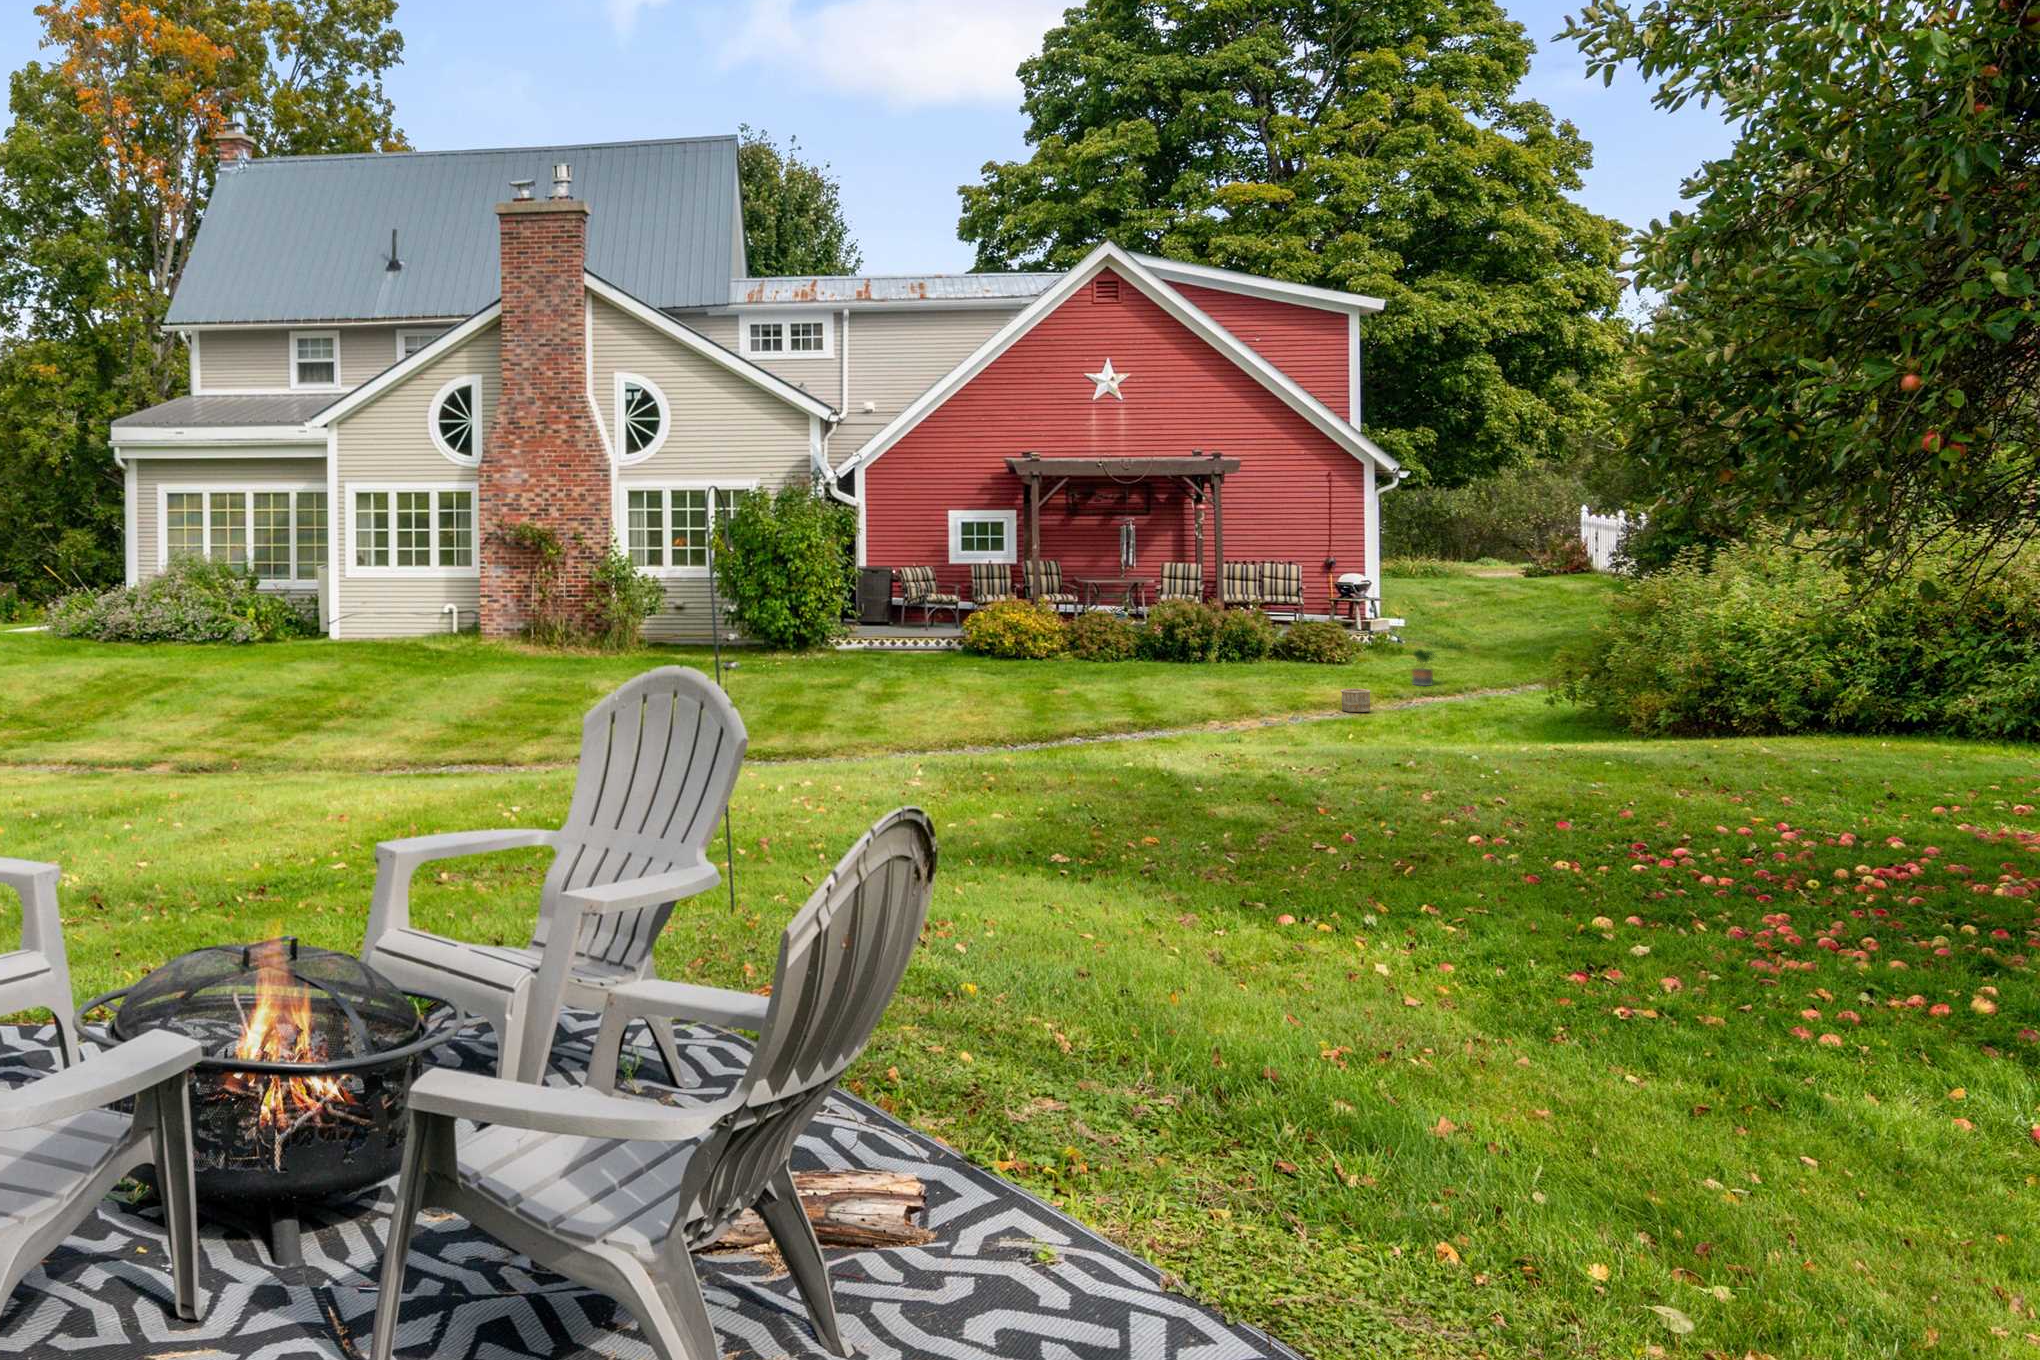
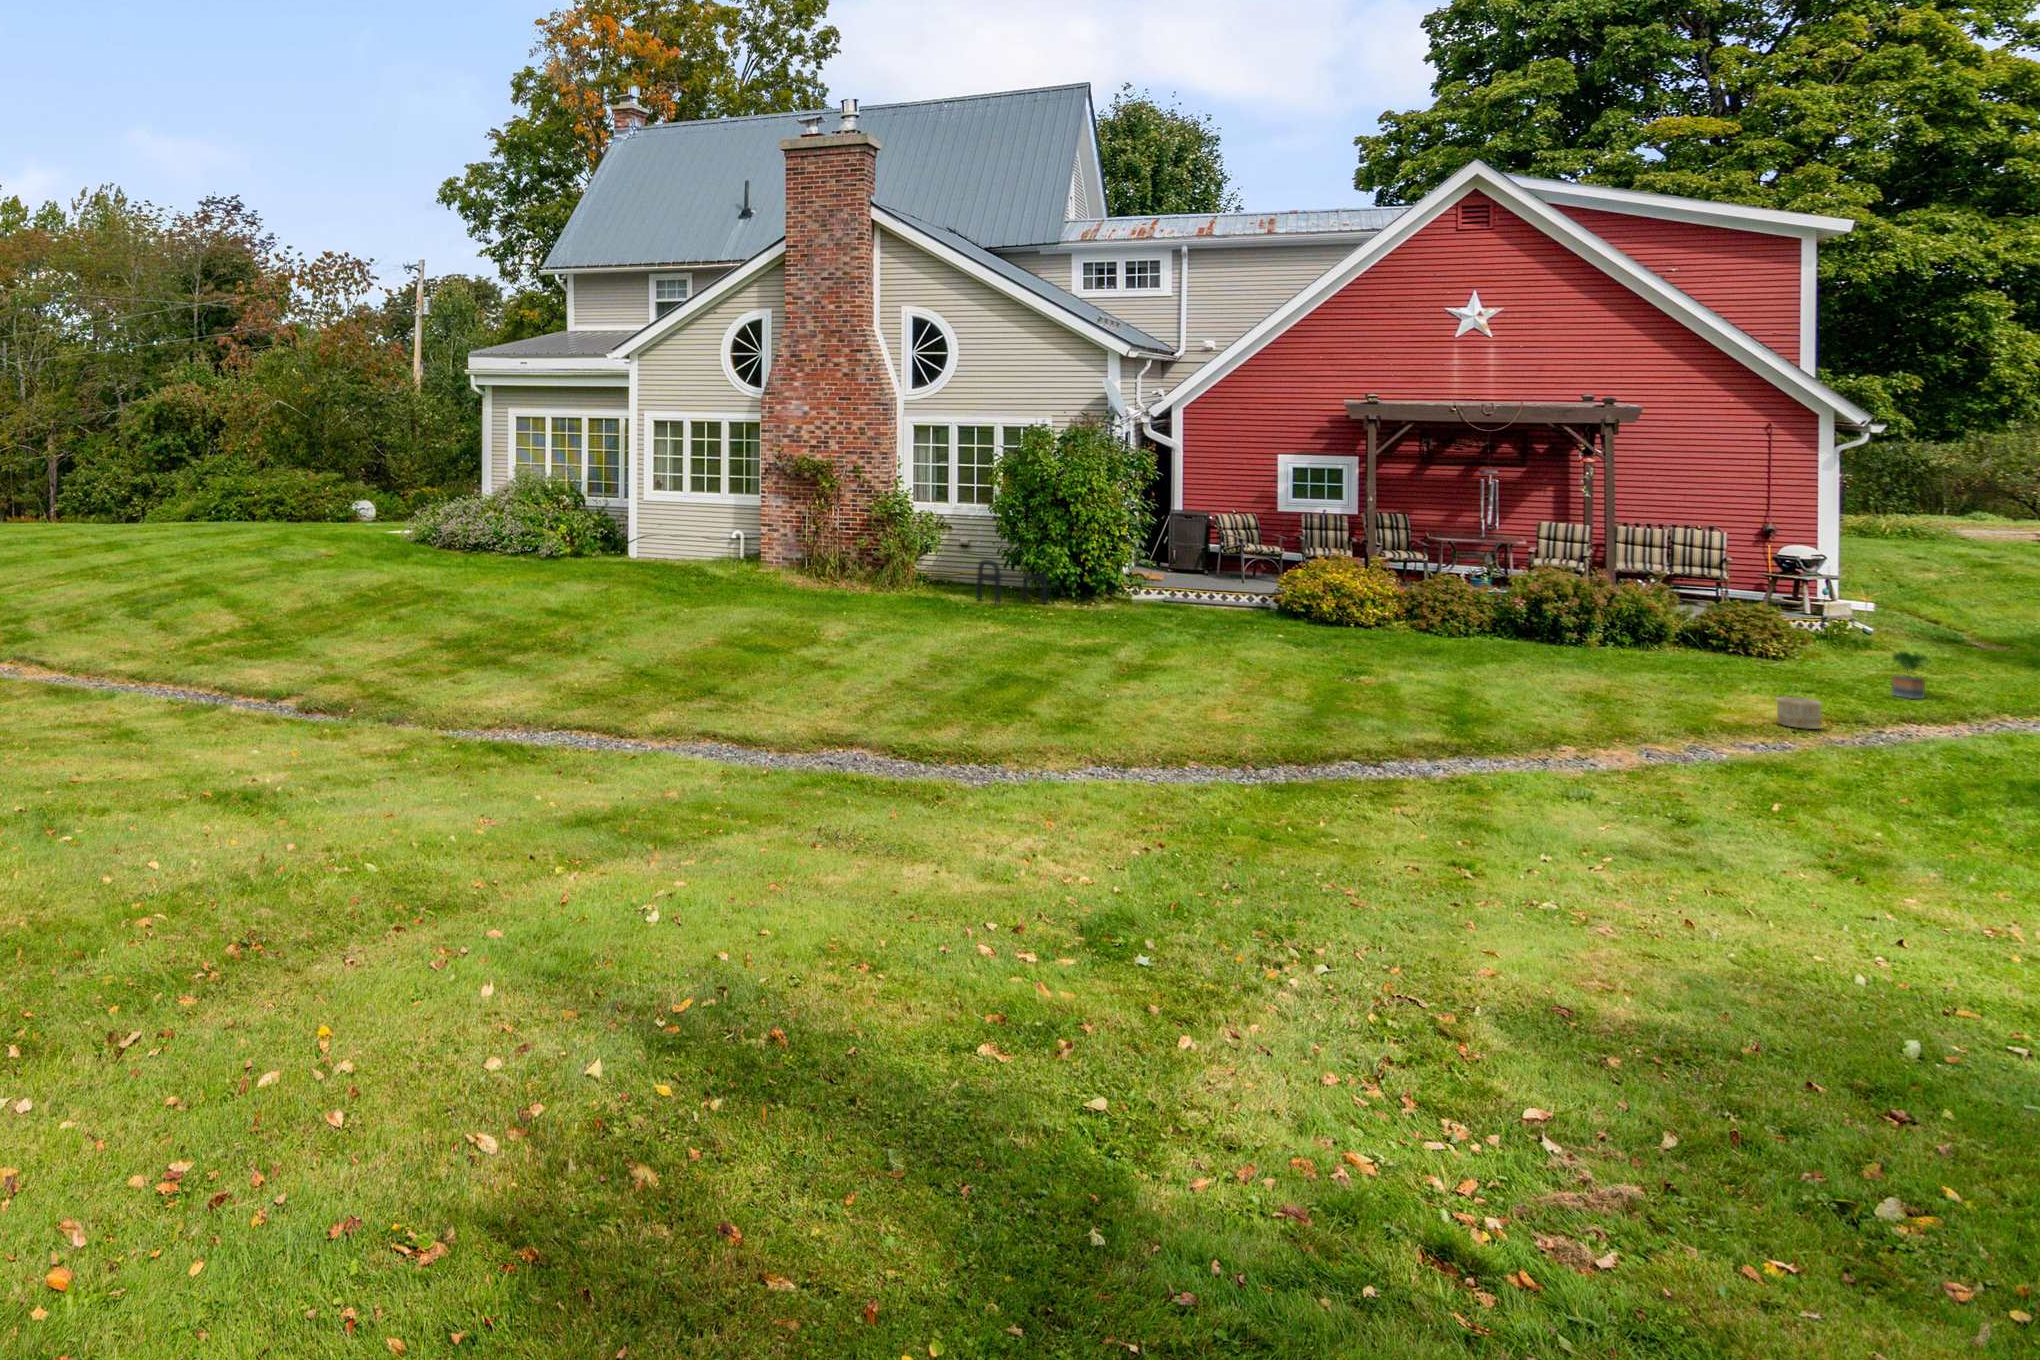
bench: none [700,620,765,665] -> present [976,560,1047,604]

